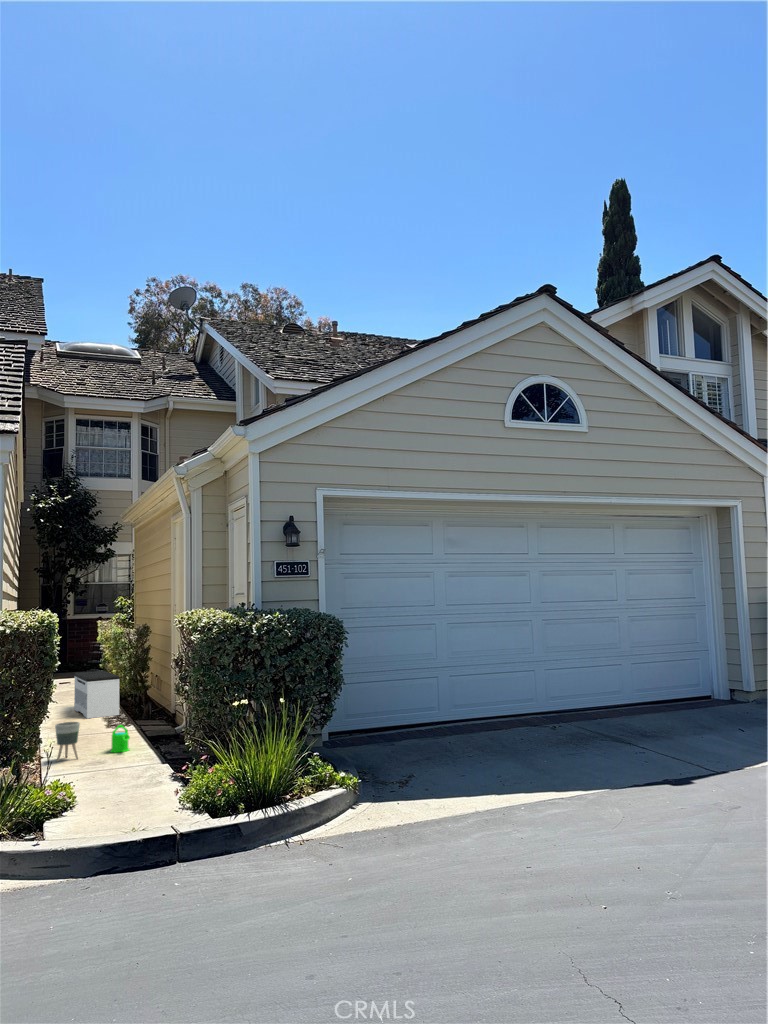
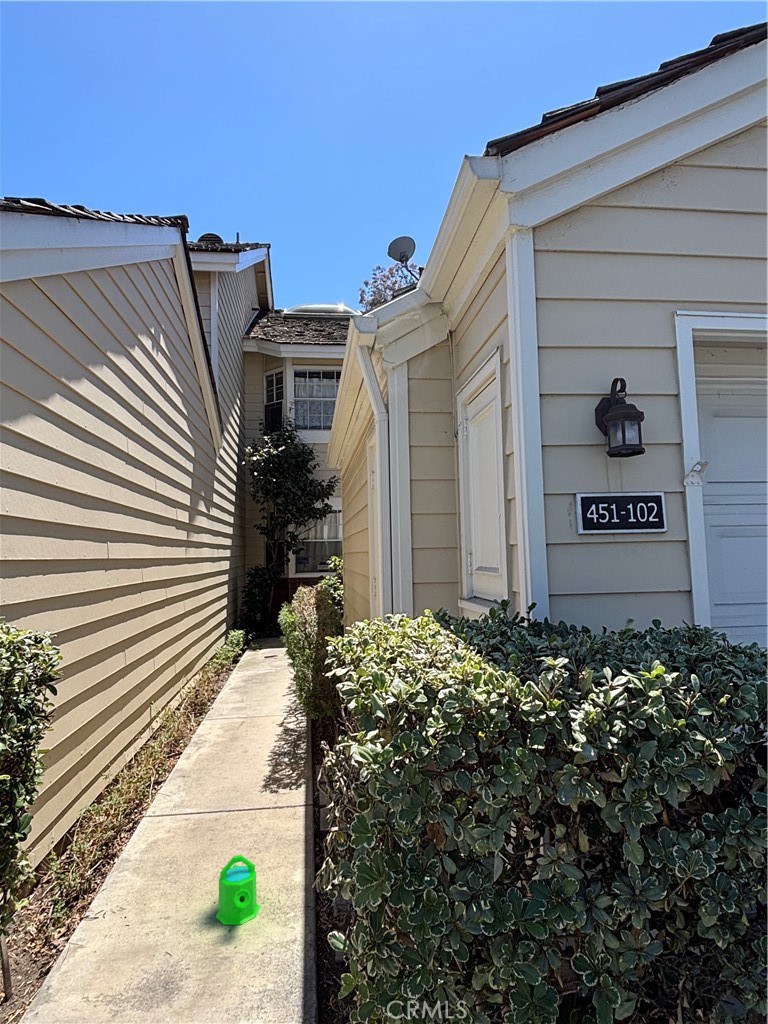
bench: present [74,671,120,719] -> none [250,662,300,745]
planter: present [55,722,80,761] -> none [89,848,145,952]

